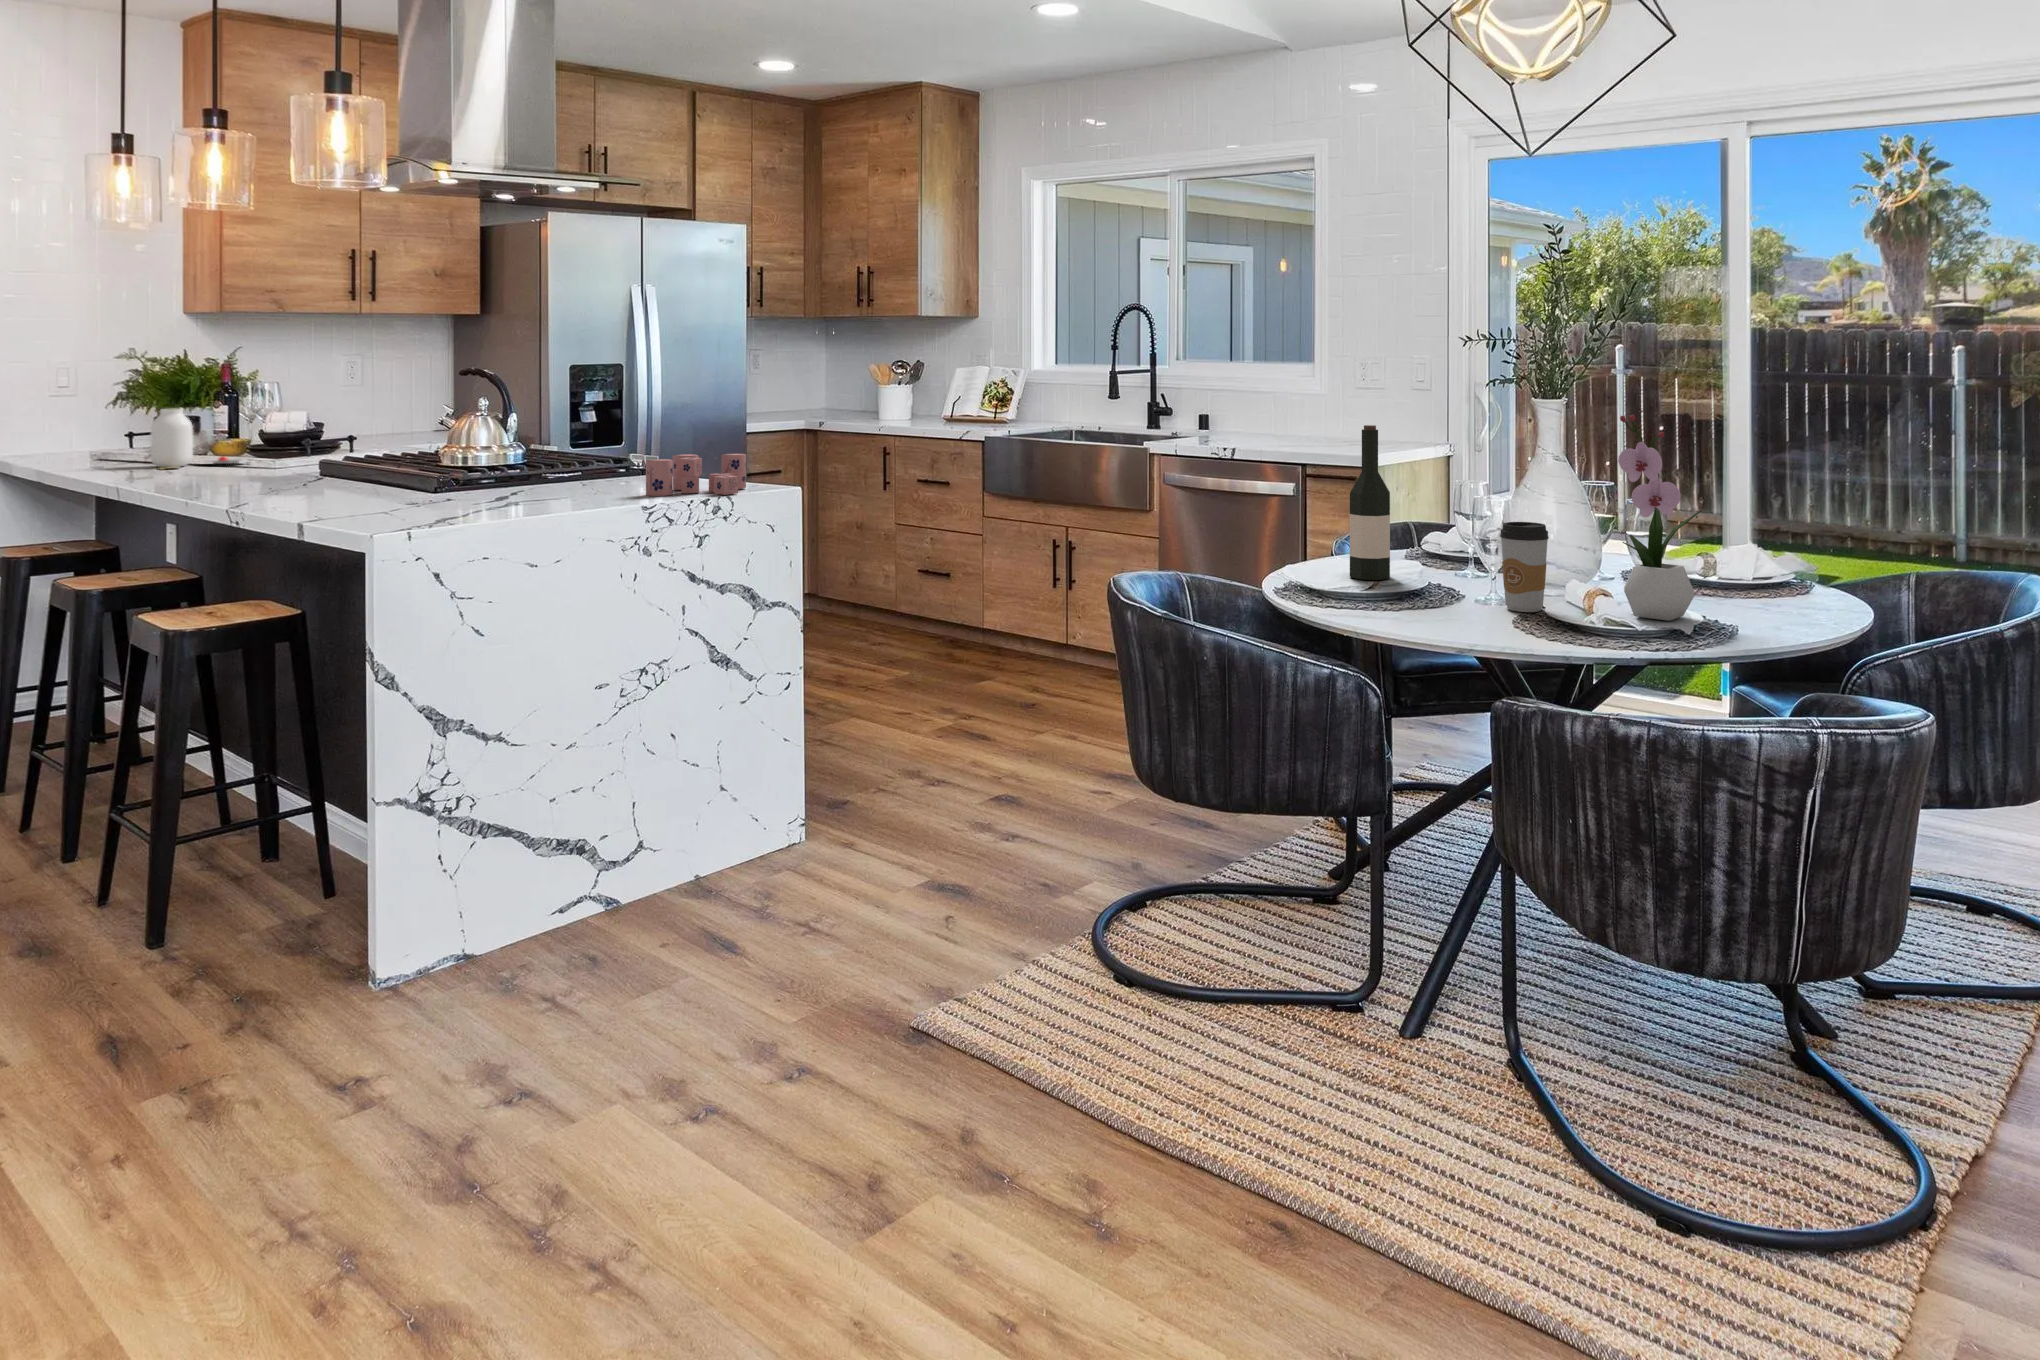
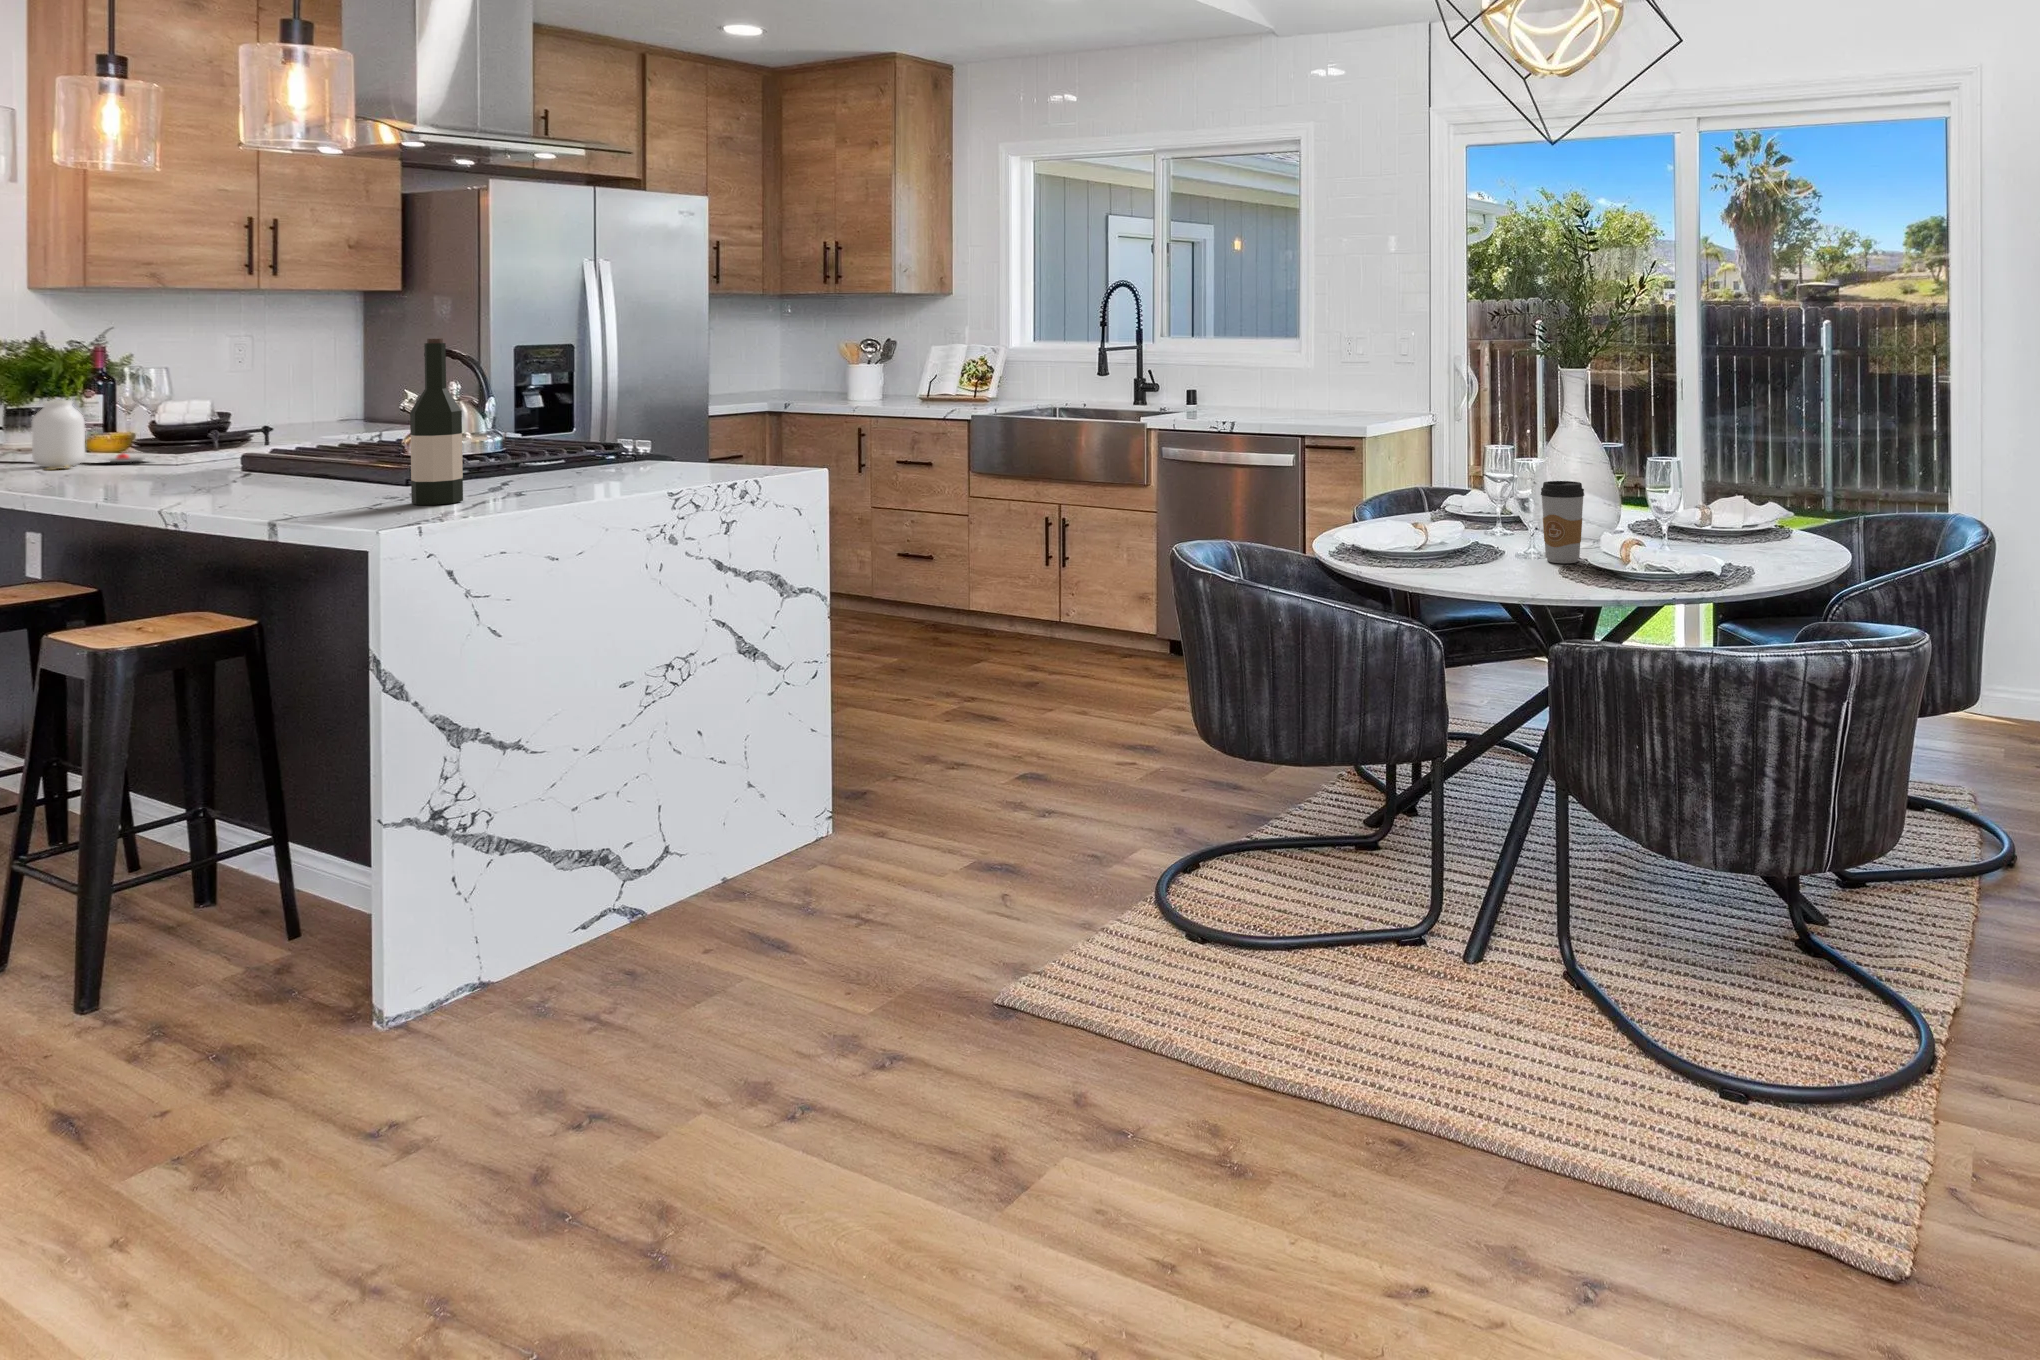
flower arrangement: present [1618,415,1701,621] -> none [1648,380,1715,566]
wine bottle: present [1350,425,1390,580] -> present [410,338,463,505]
candle: present [646,454,746,496] -> none [664,436,768,482]

